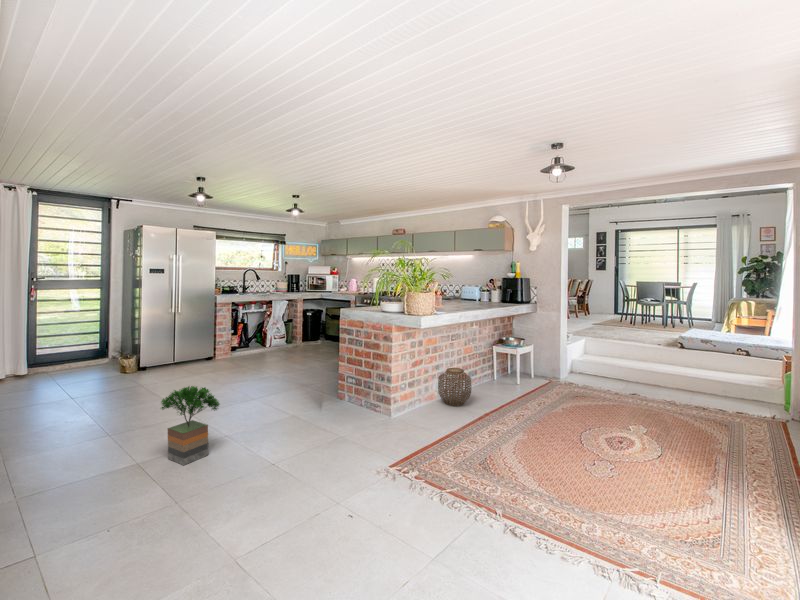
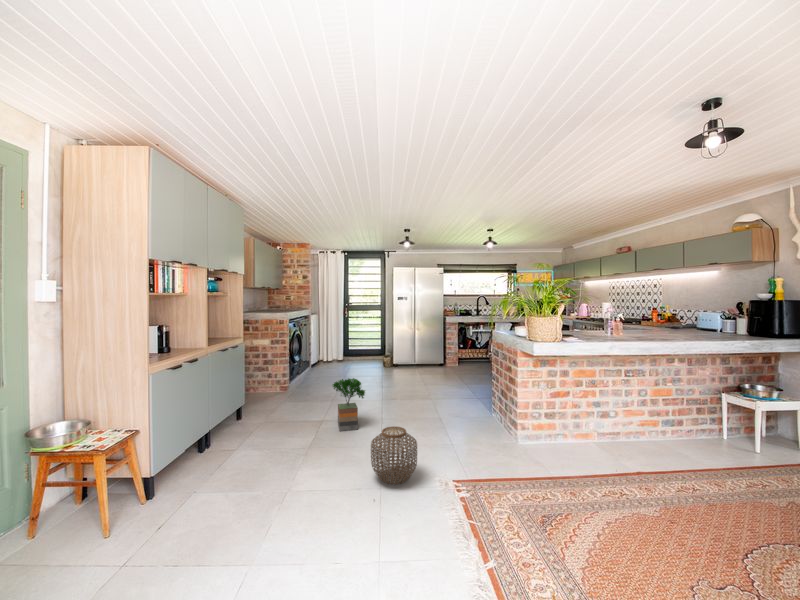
woven basket: present [438,368,471,406] -> present [371,426,417,485]

